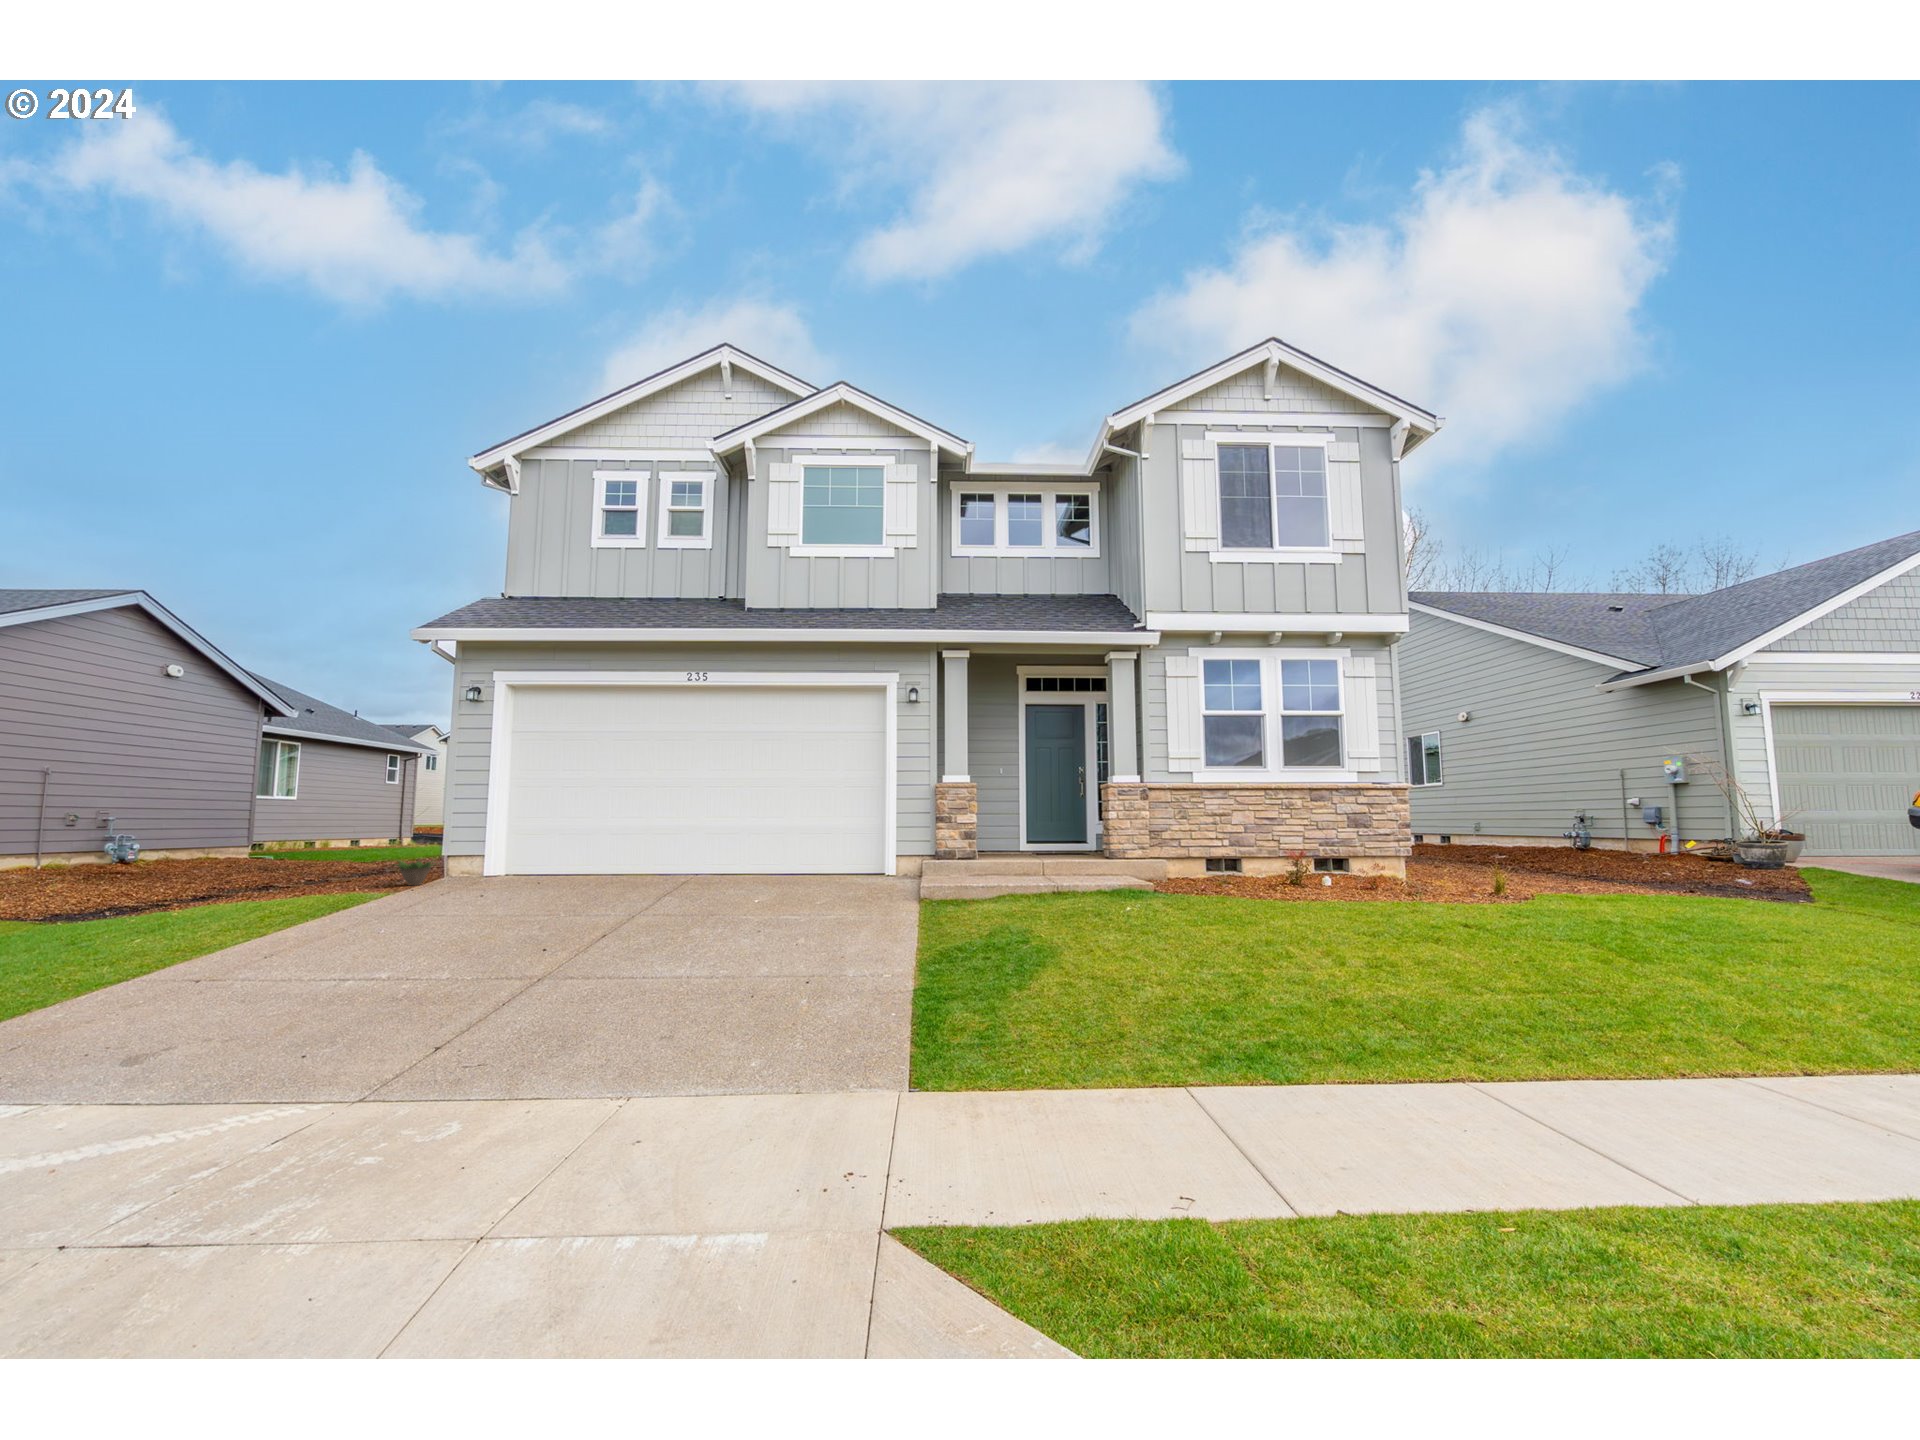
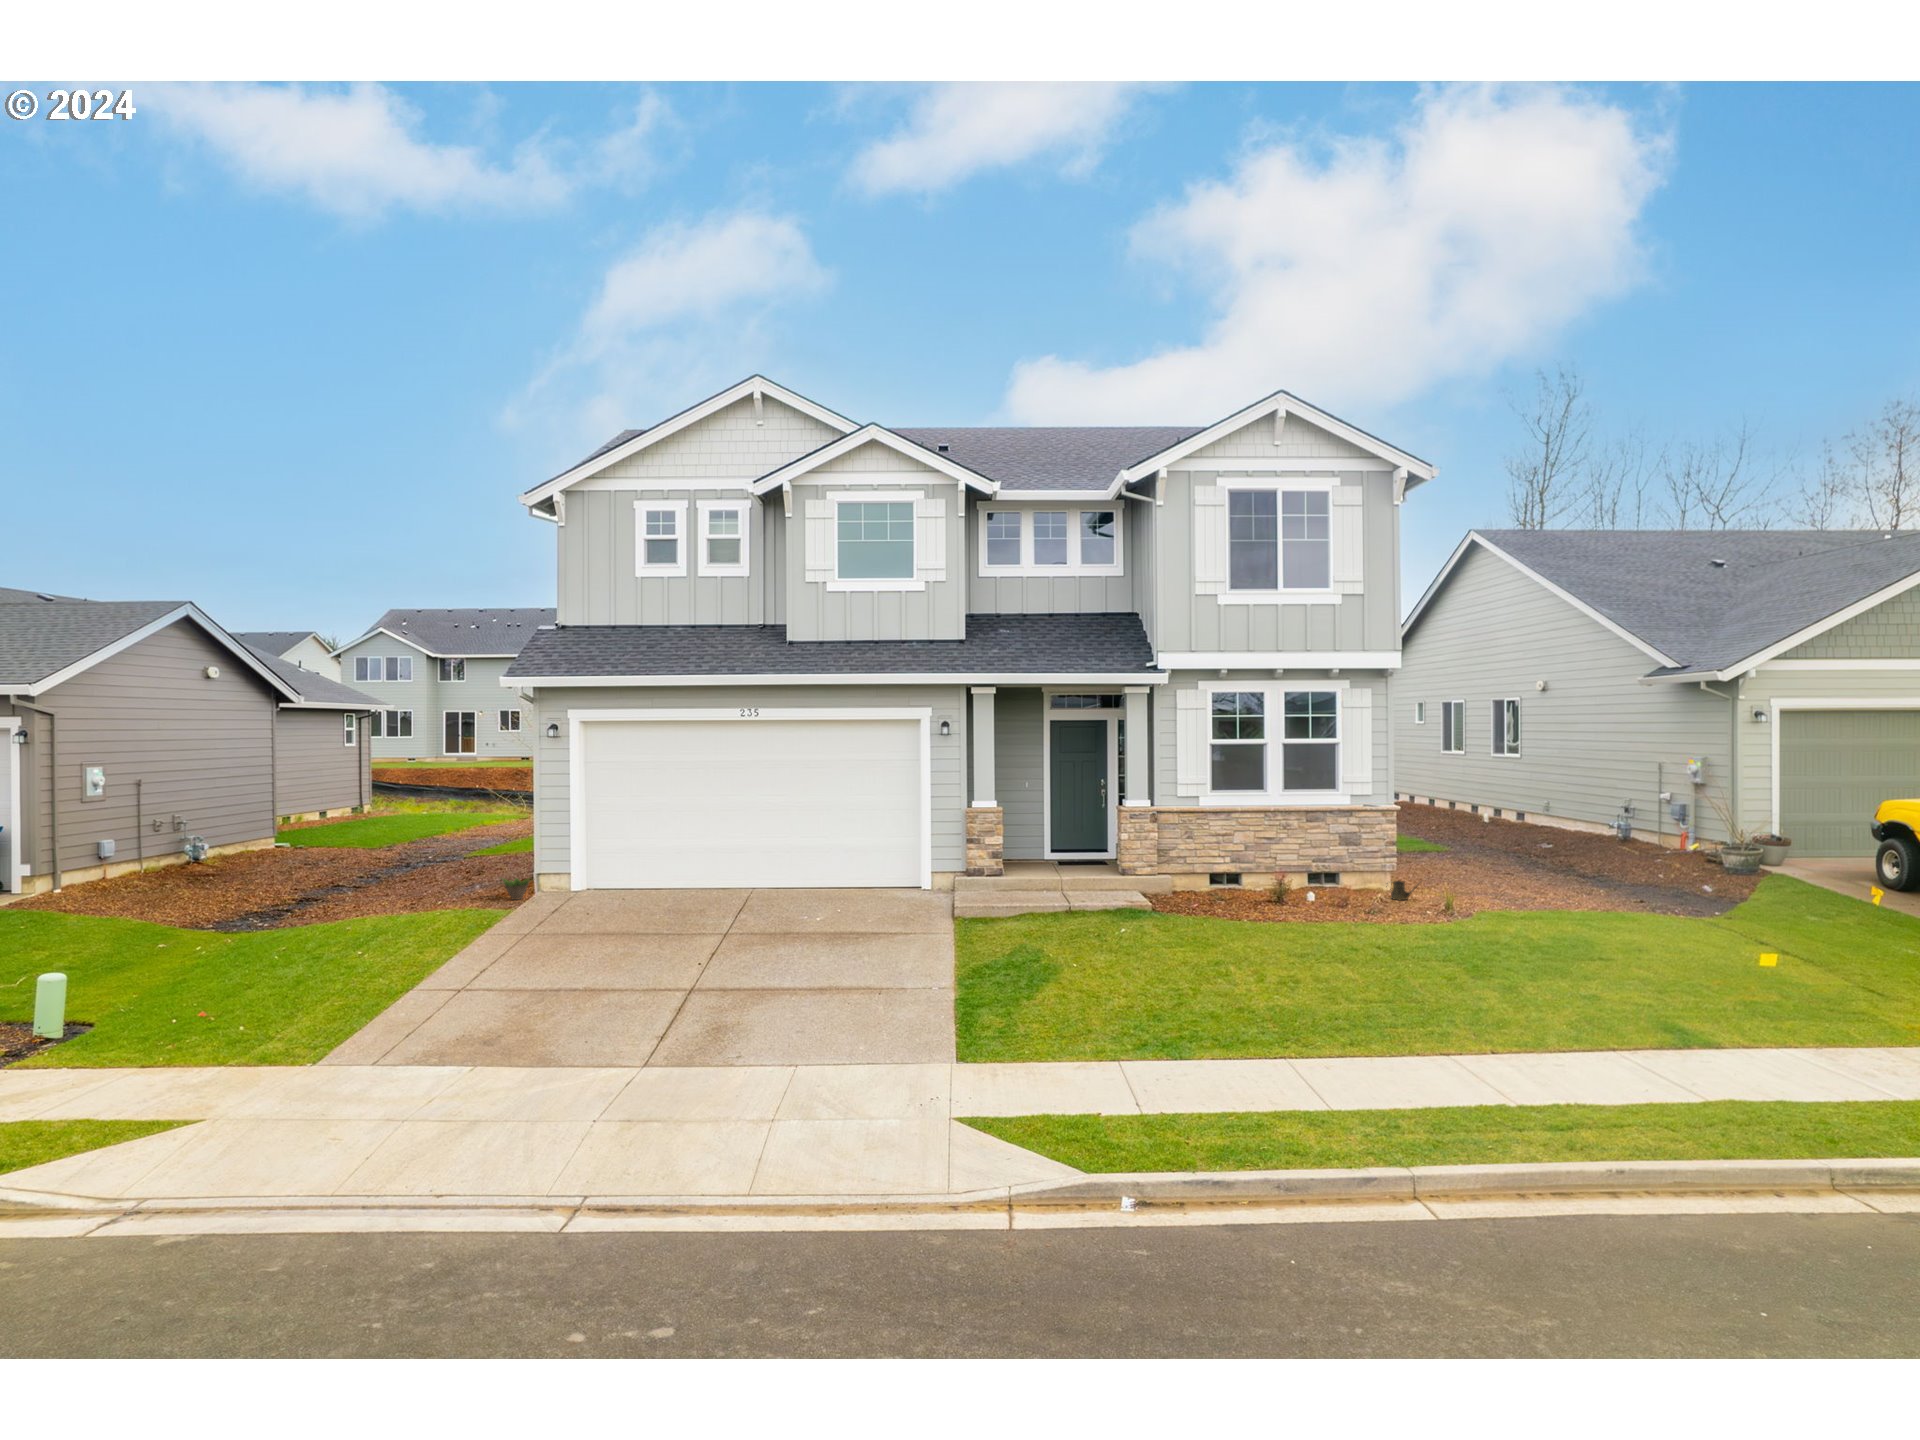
watering can: none [1400,865,1444,888] -> present [1386,881,1417,900]

